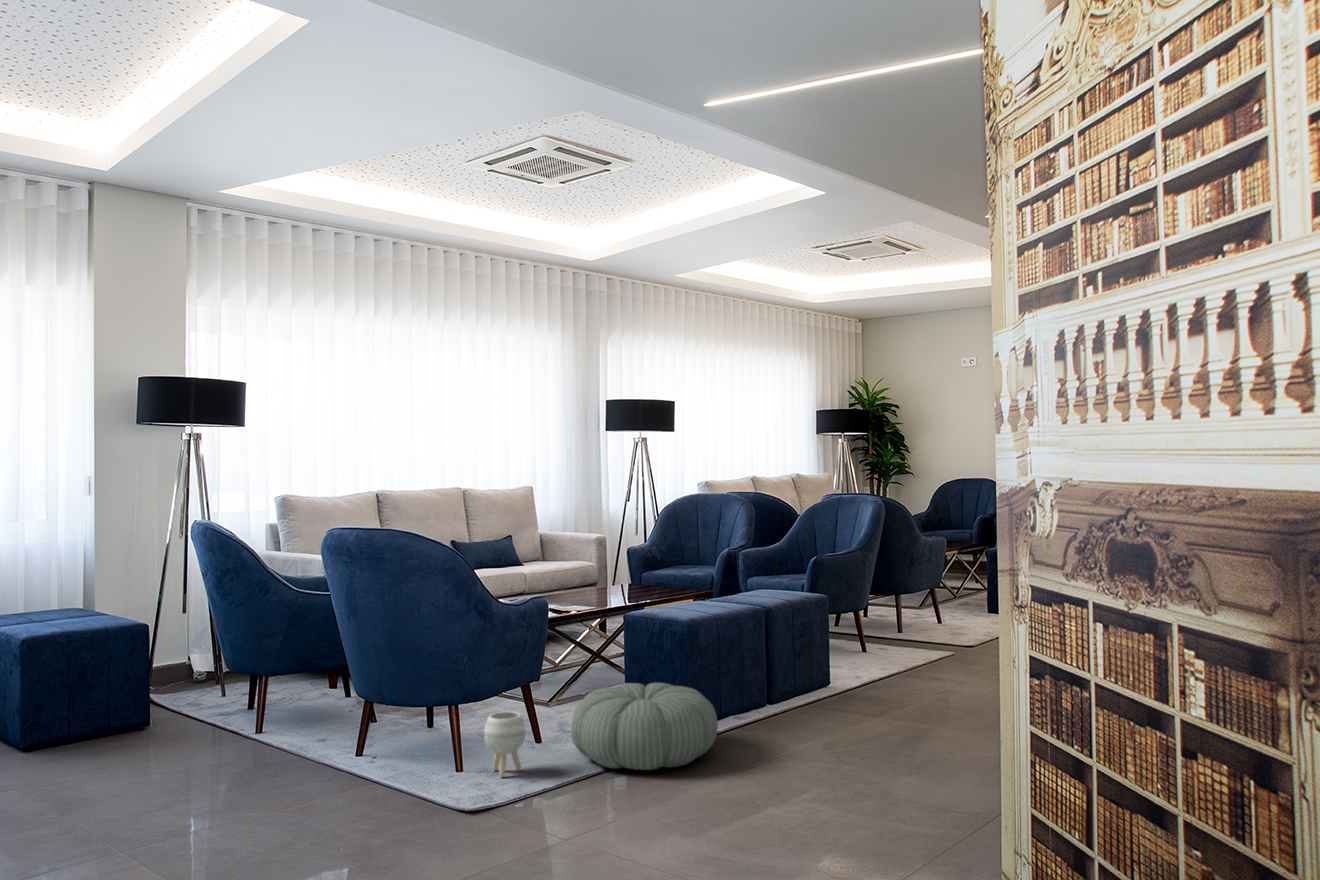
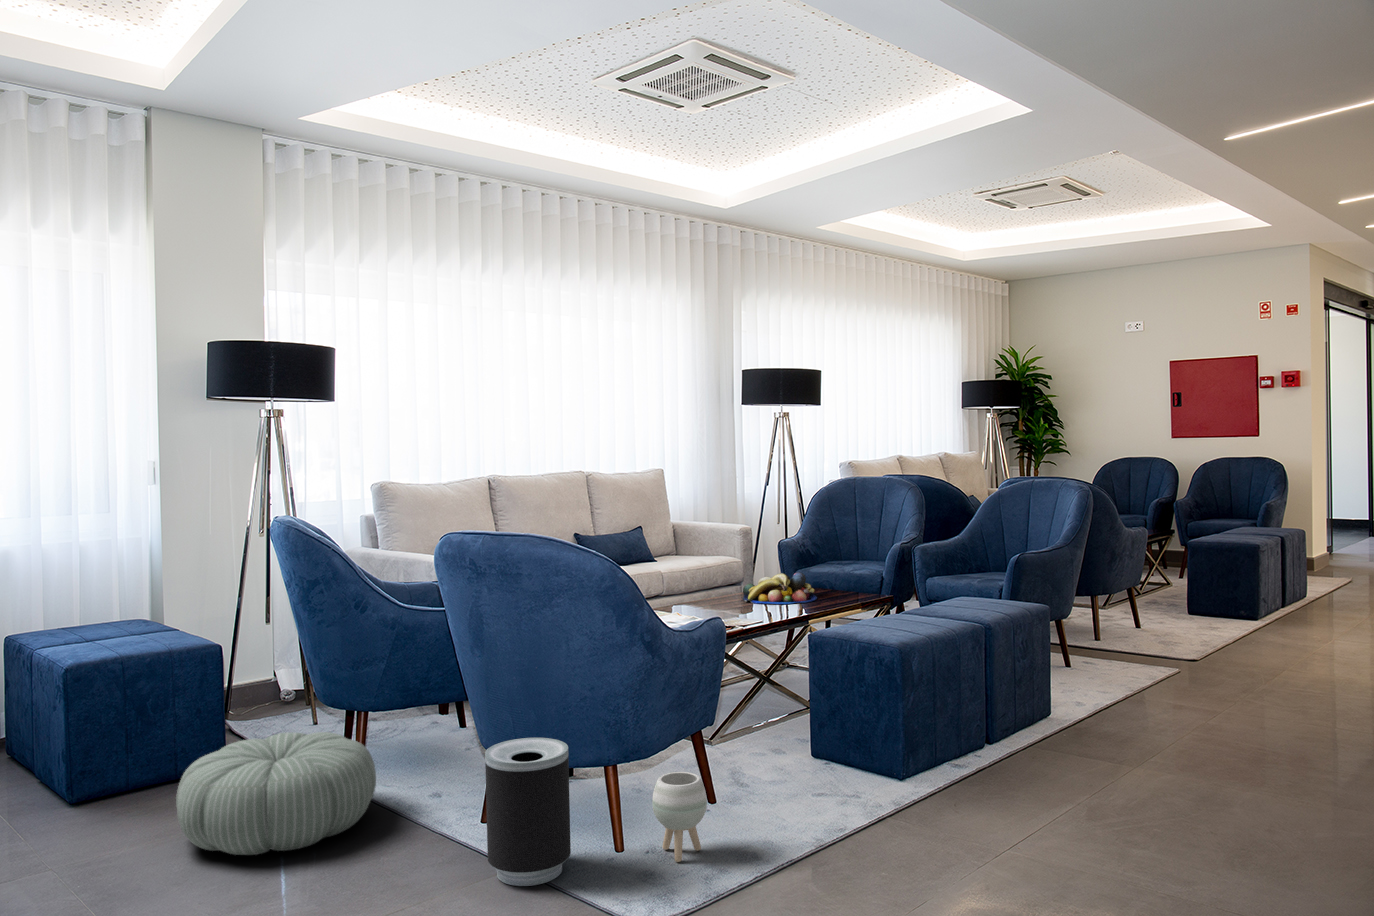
fruit bowl: none [586,571,648,596] -> present [742,572,817,604]
pouf: present [571,682,718,770] -> present [176,732,376,855]
trash bin: none [356,685,420,793] -> present [485,738,571,886]

